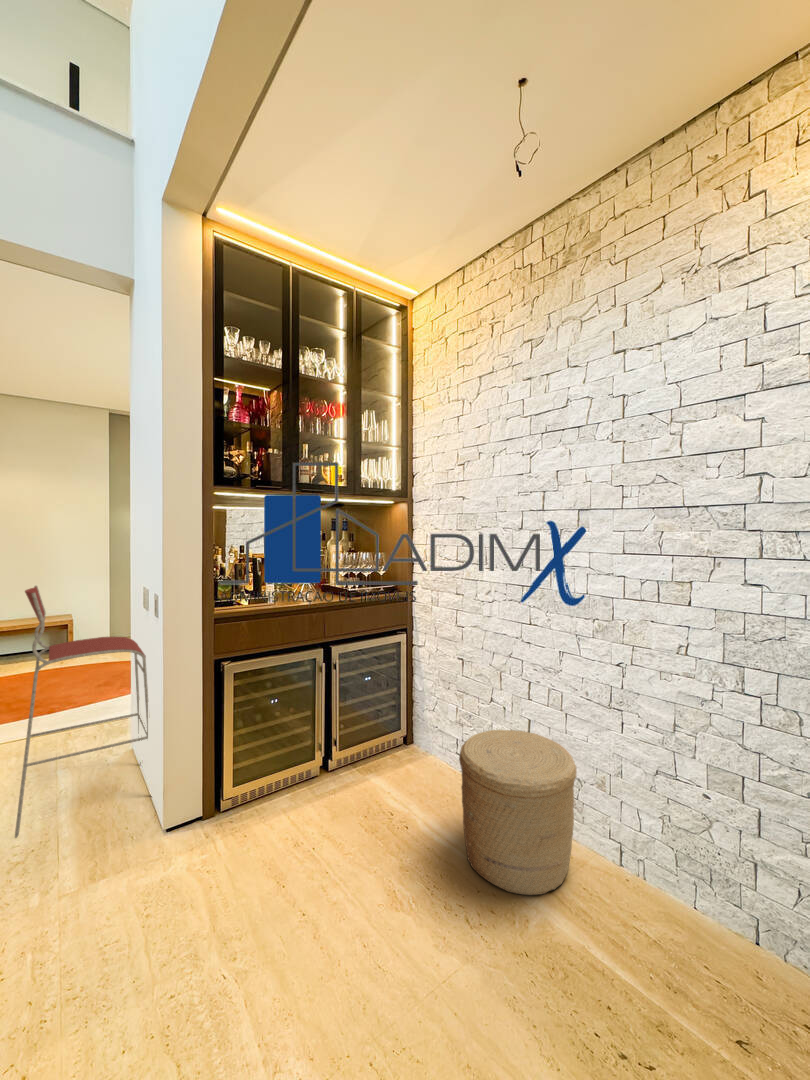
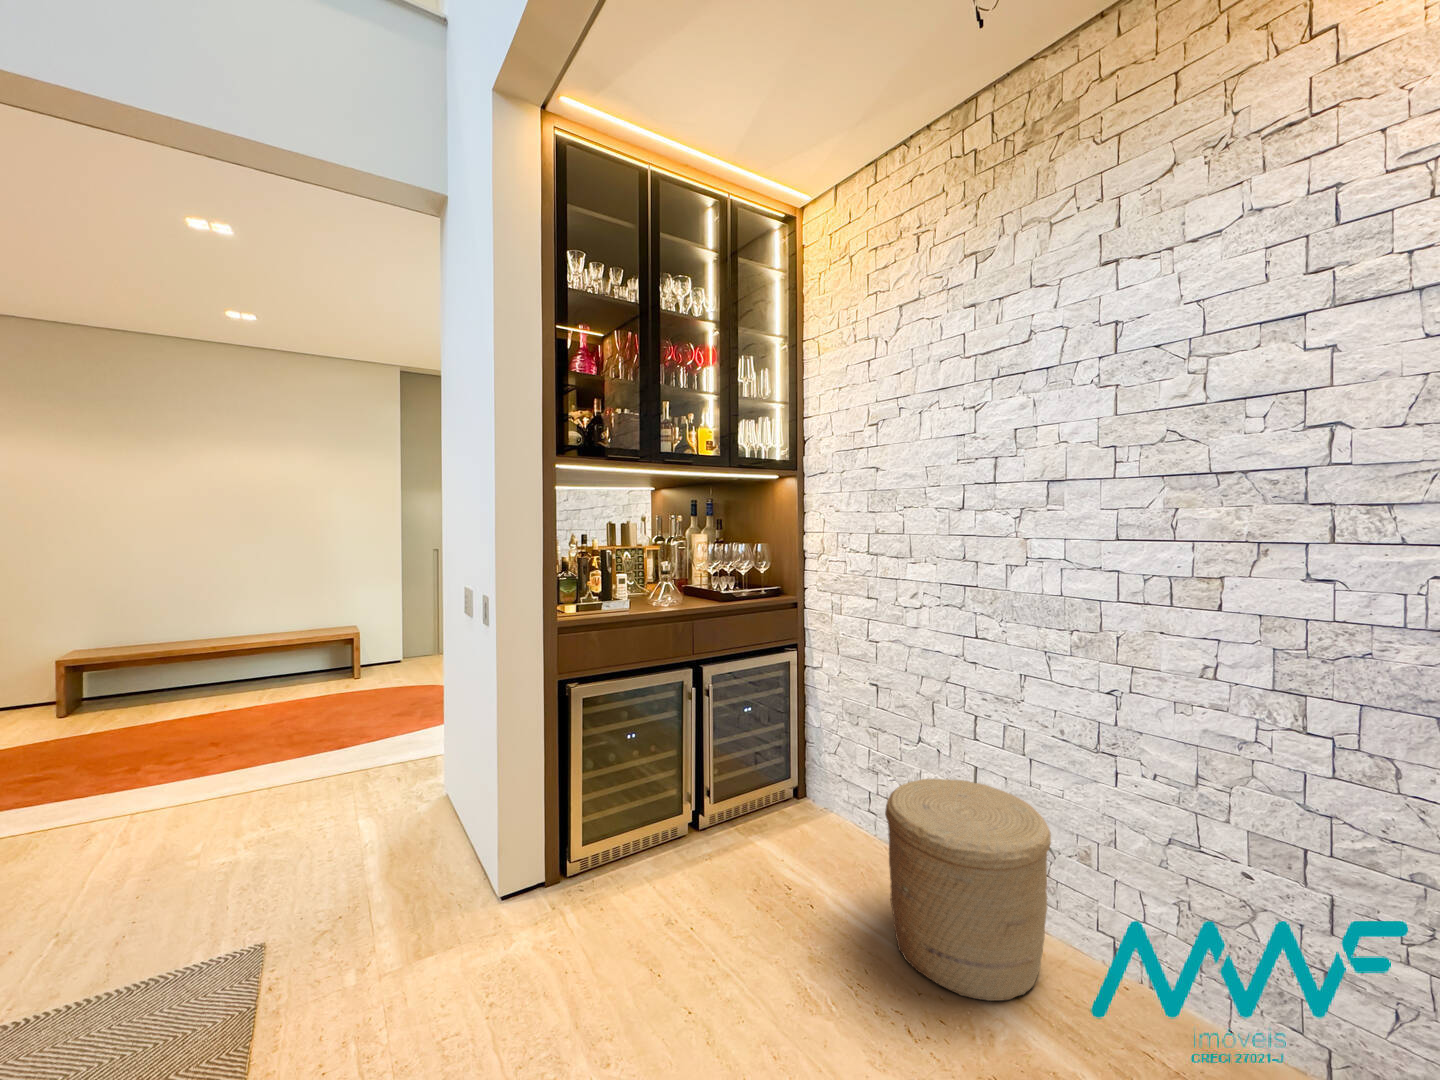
bar stool: present [15,586,148,838] -> none [317,586,481,902]

